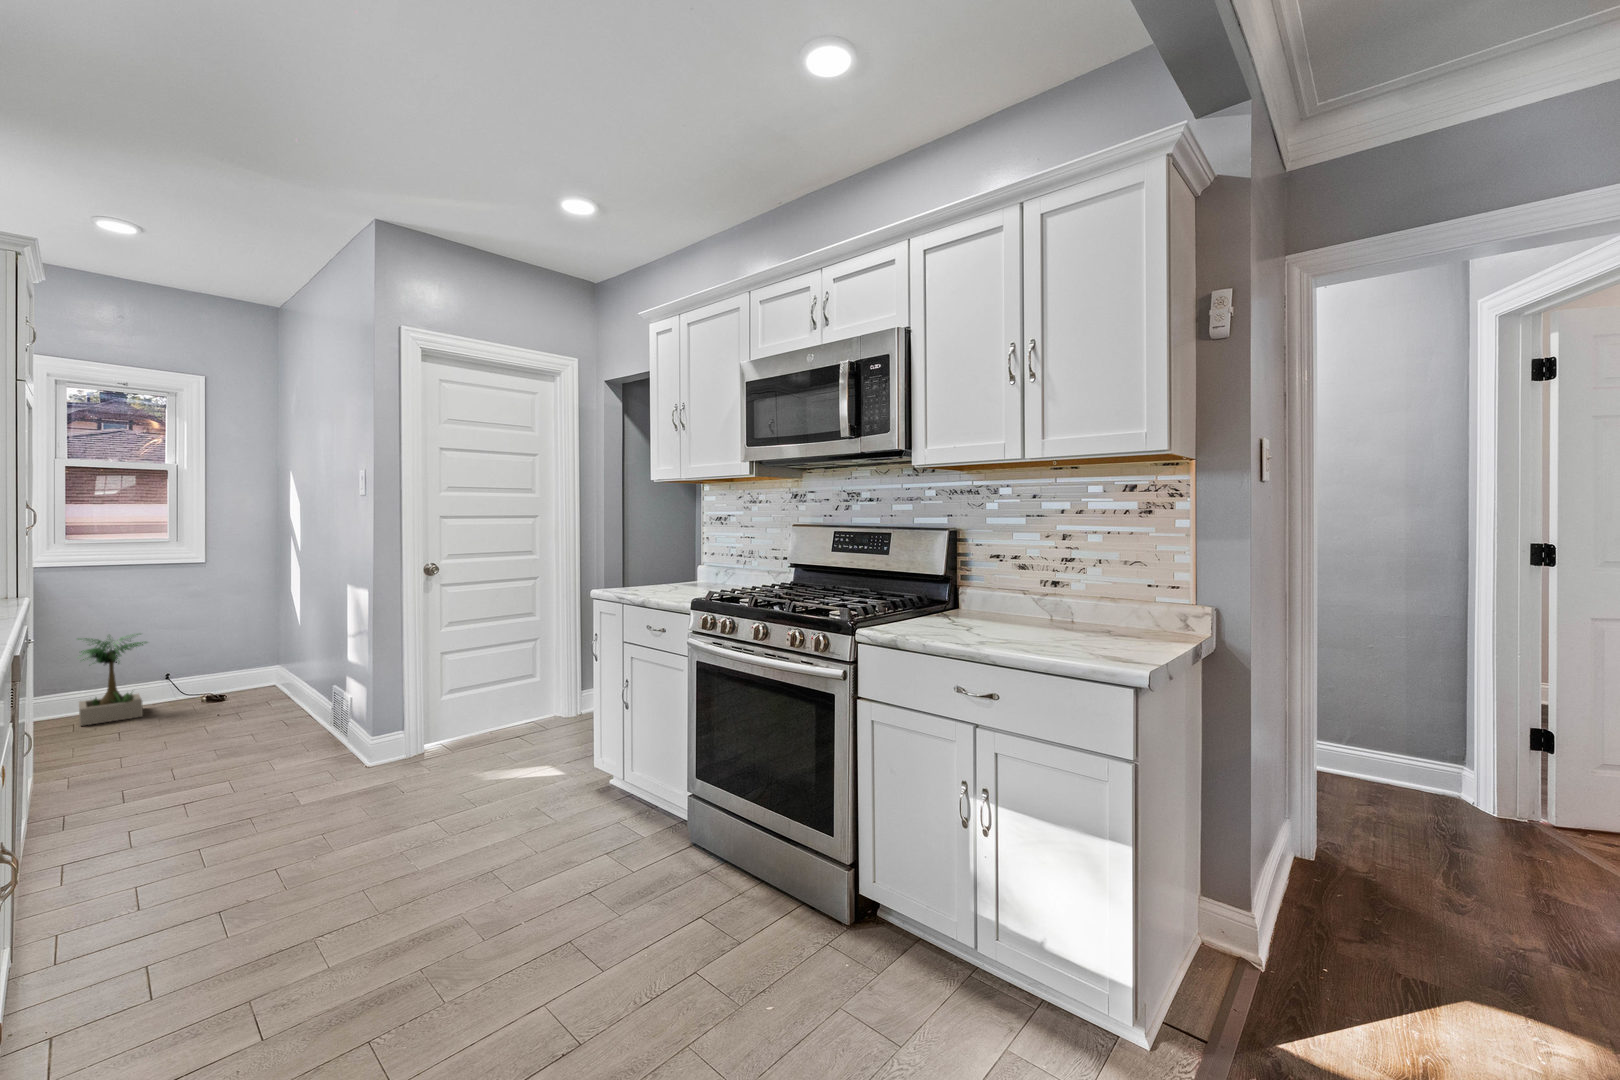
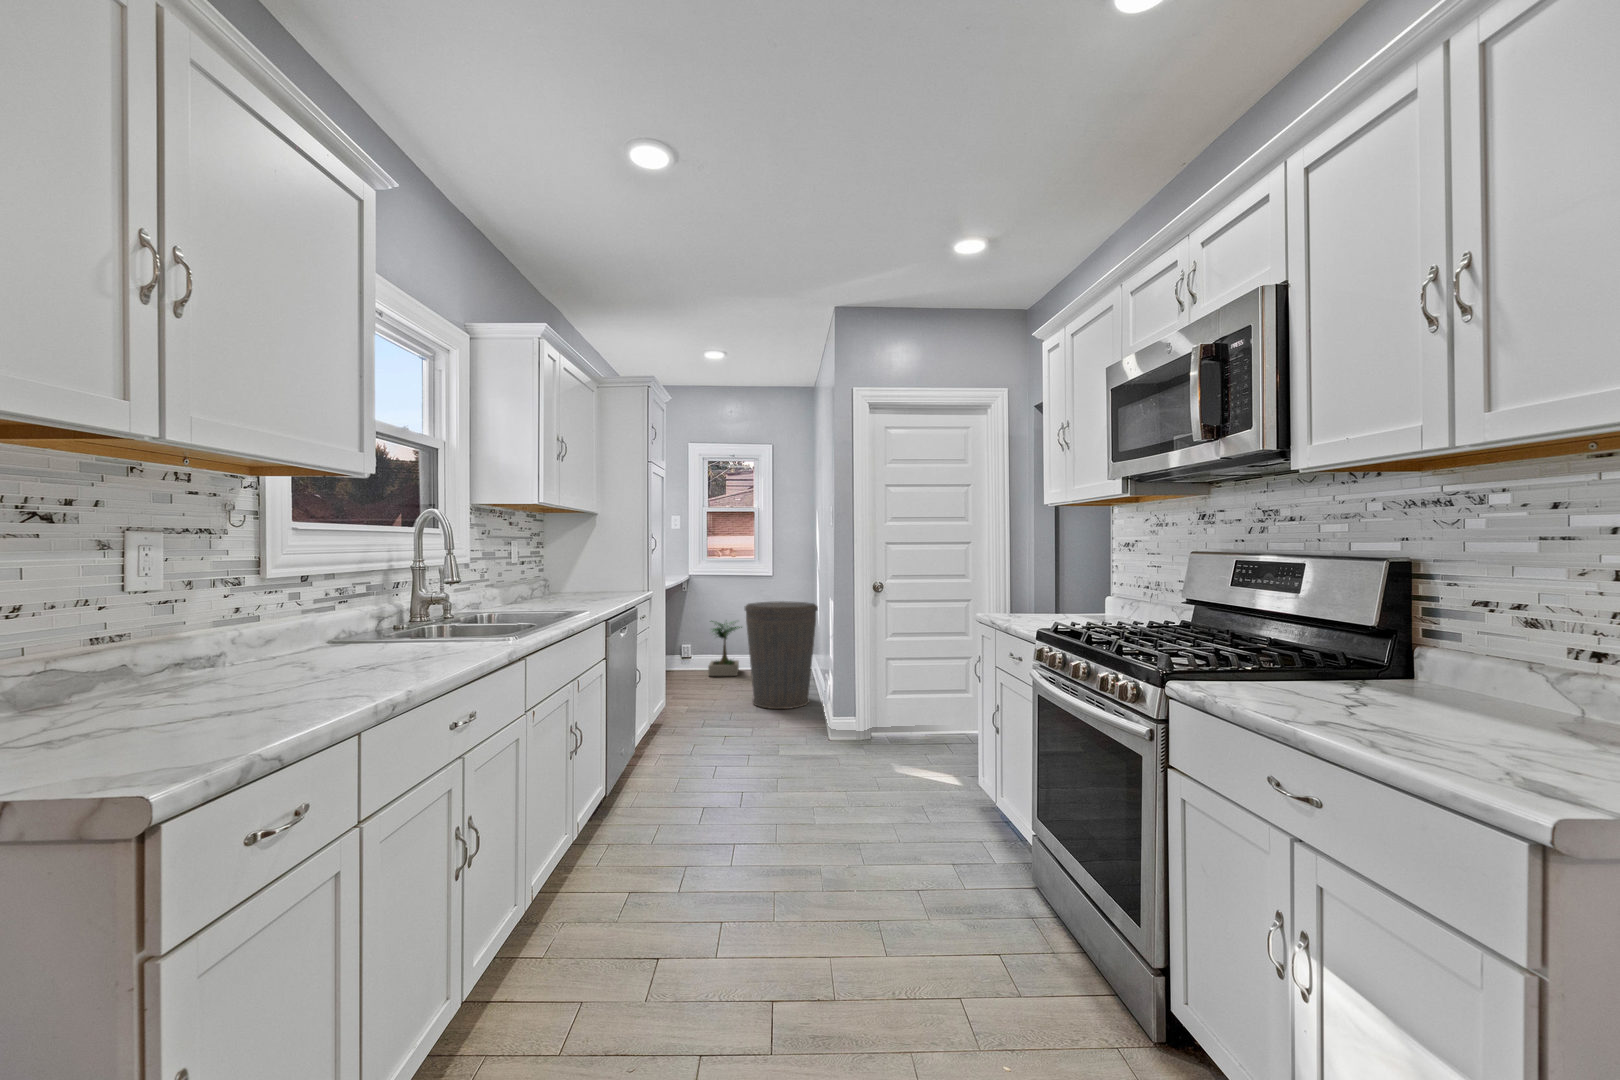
trash can: none [186,597,316,750] -> present [745,601,818,709]

